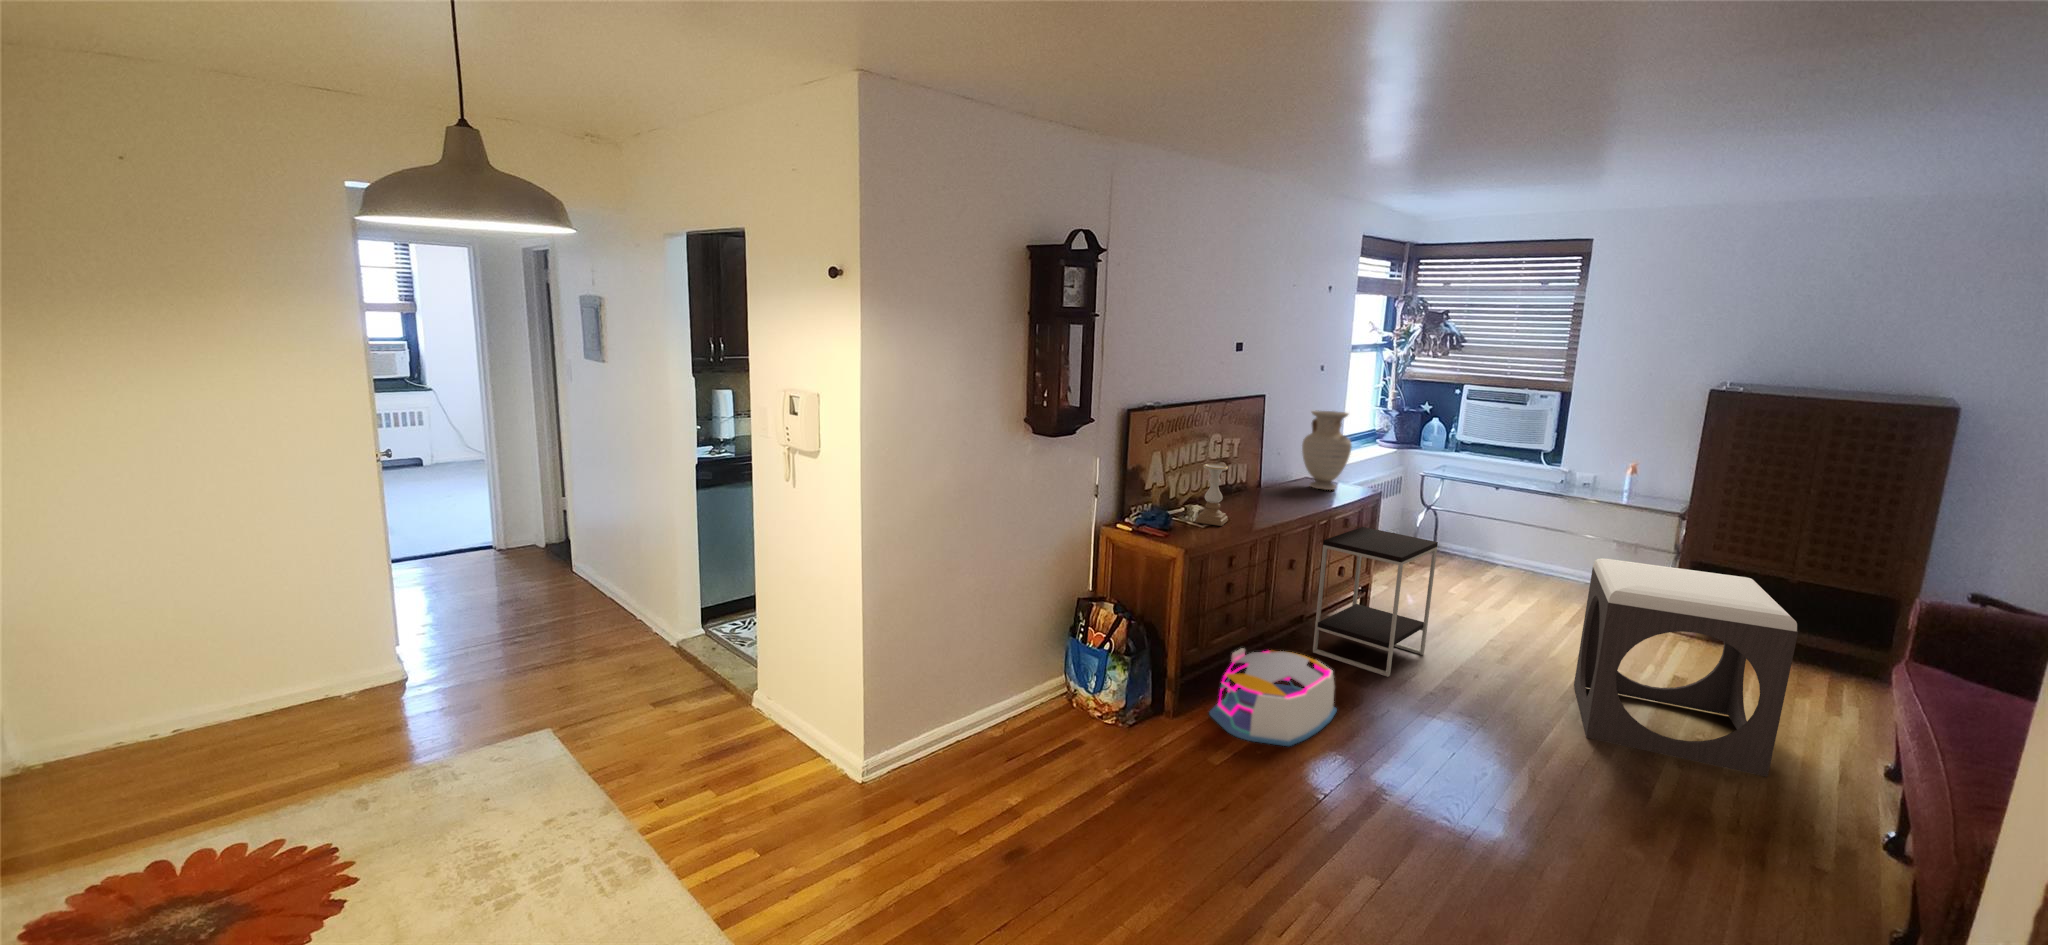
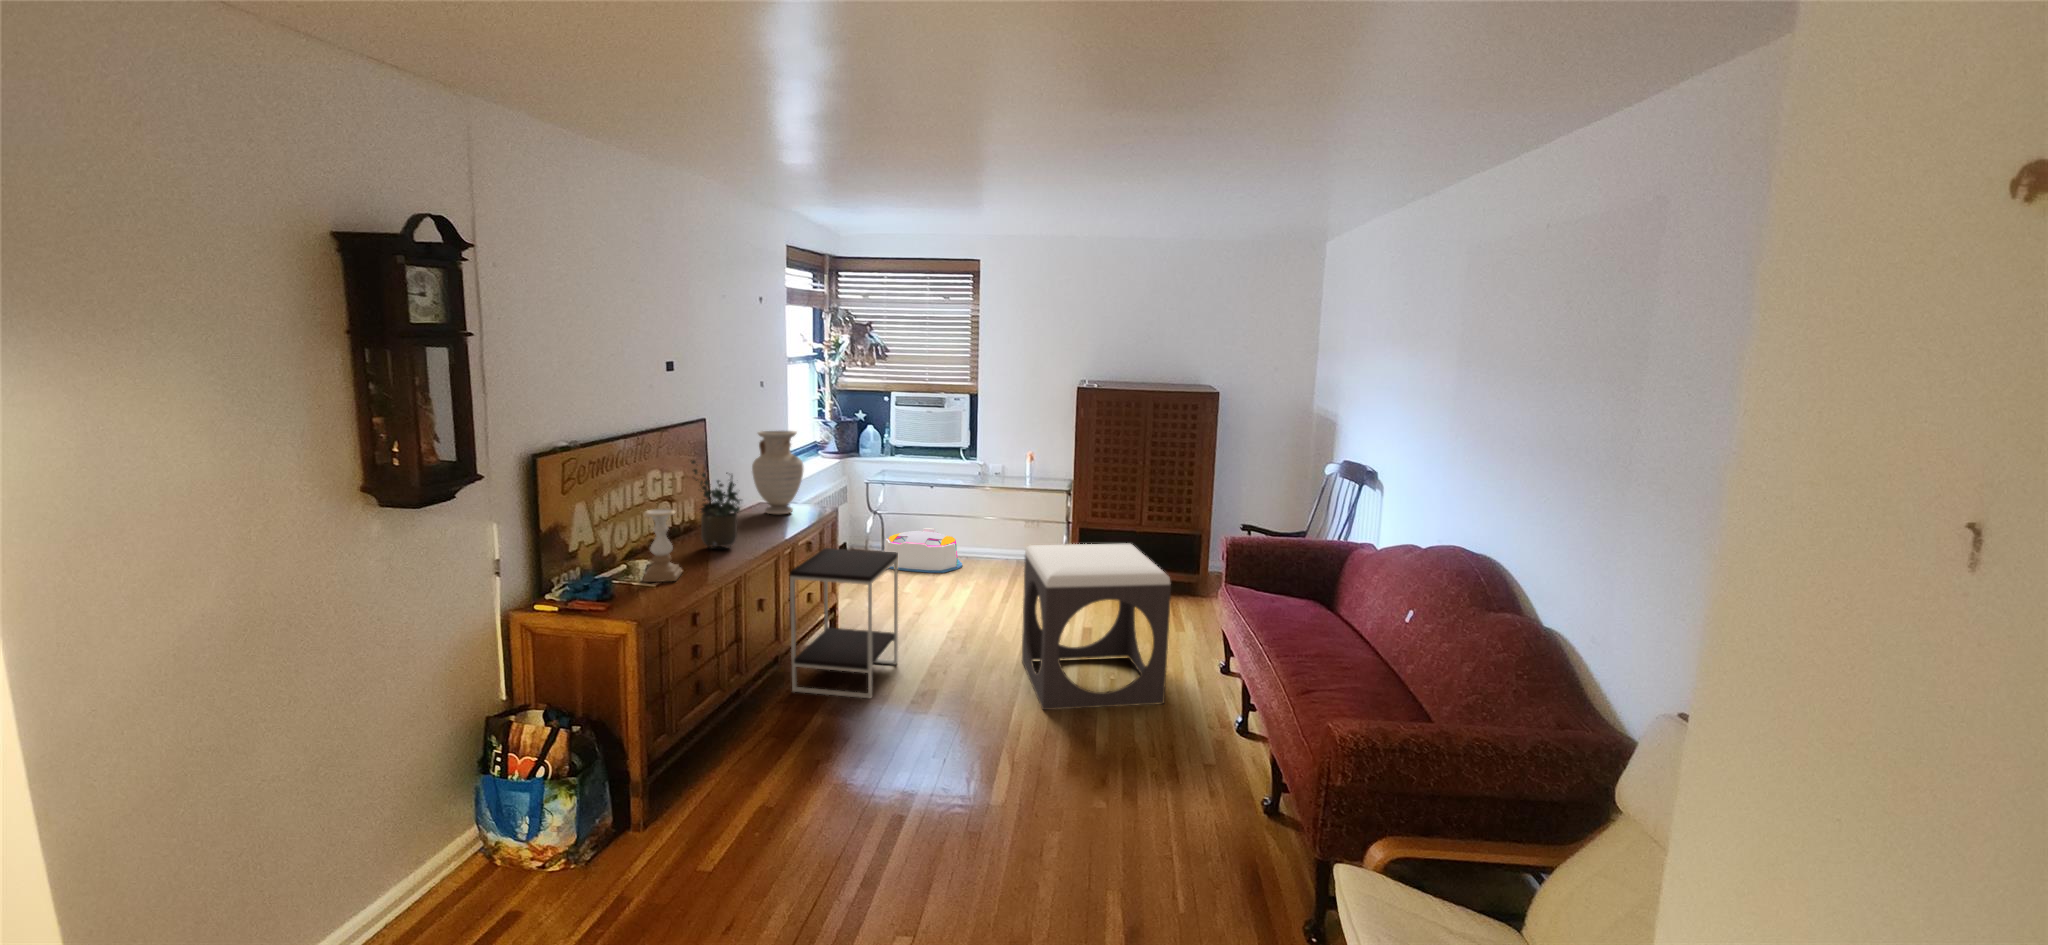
potted plant: none [1247,428,1288,509] -> present [692,461,740,549]
storage bin: present [1209,648,1337,746] -> present [884,528,962,573]

